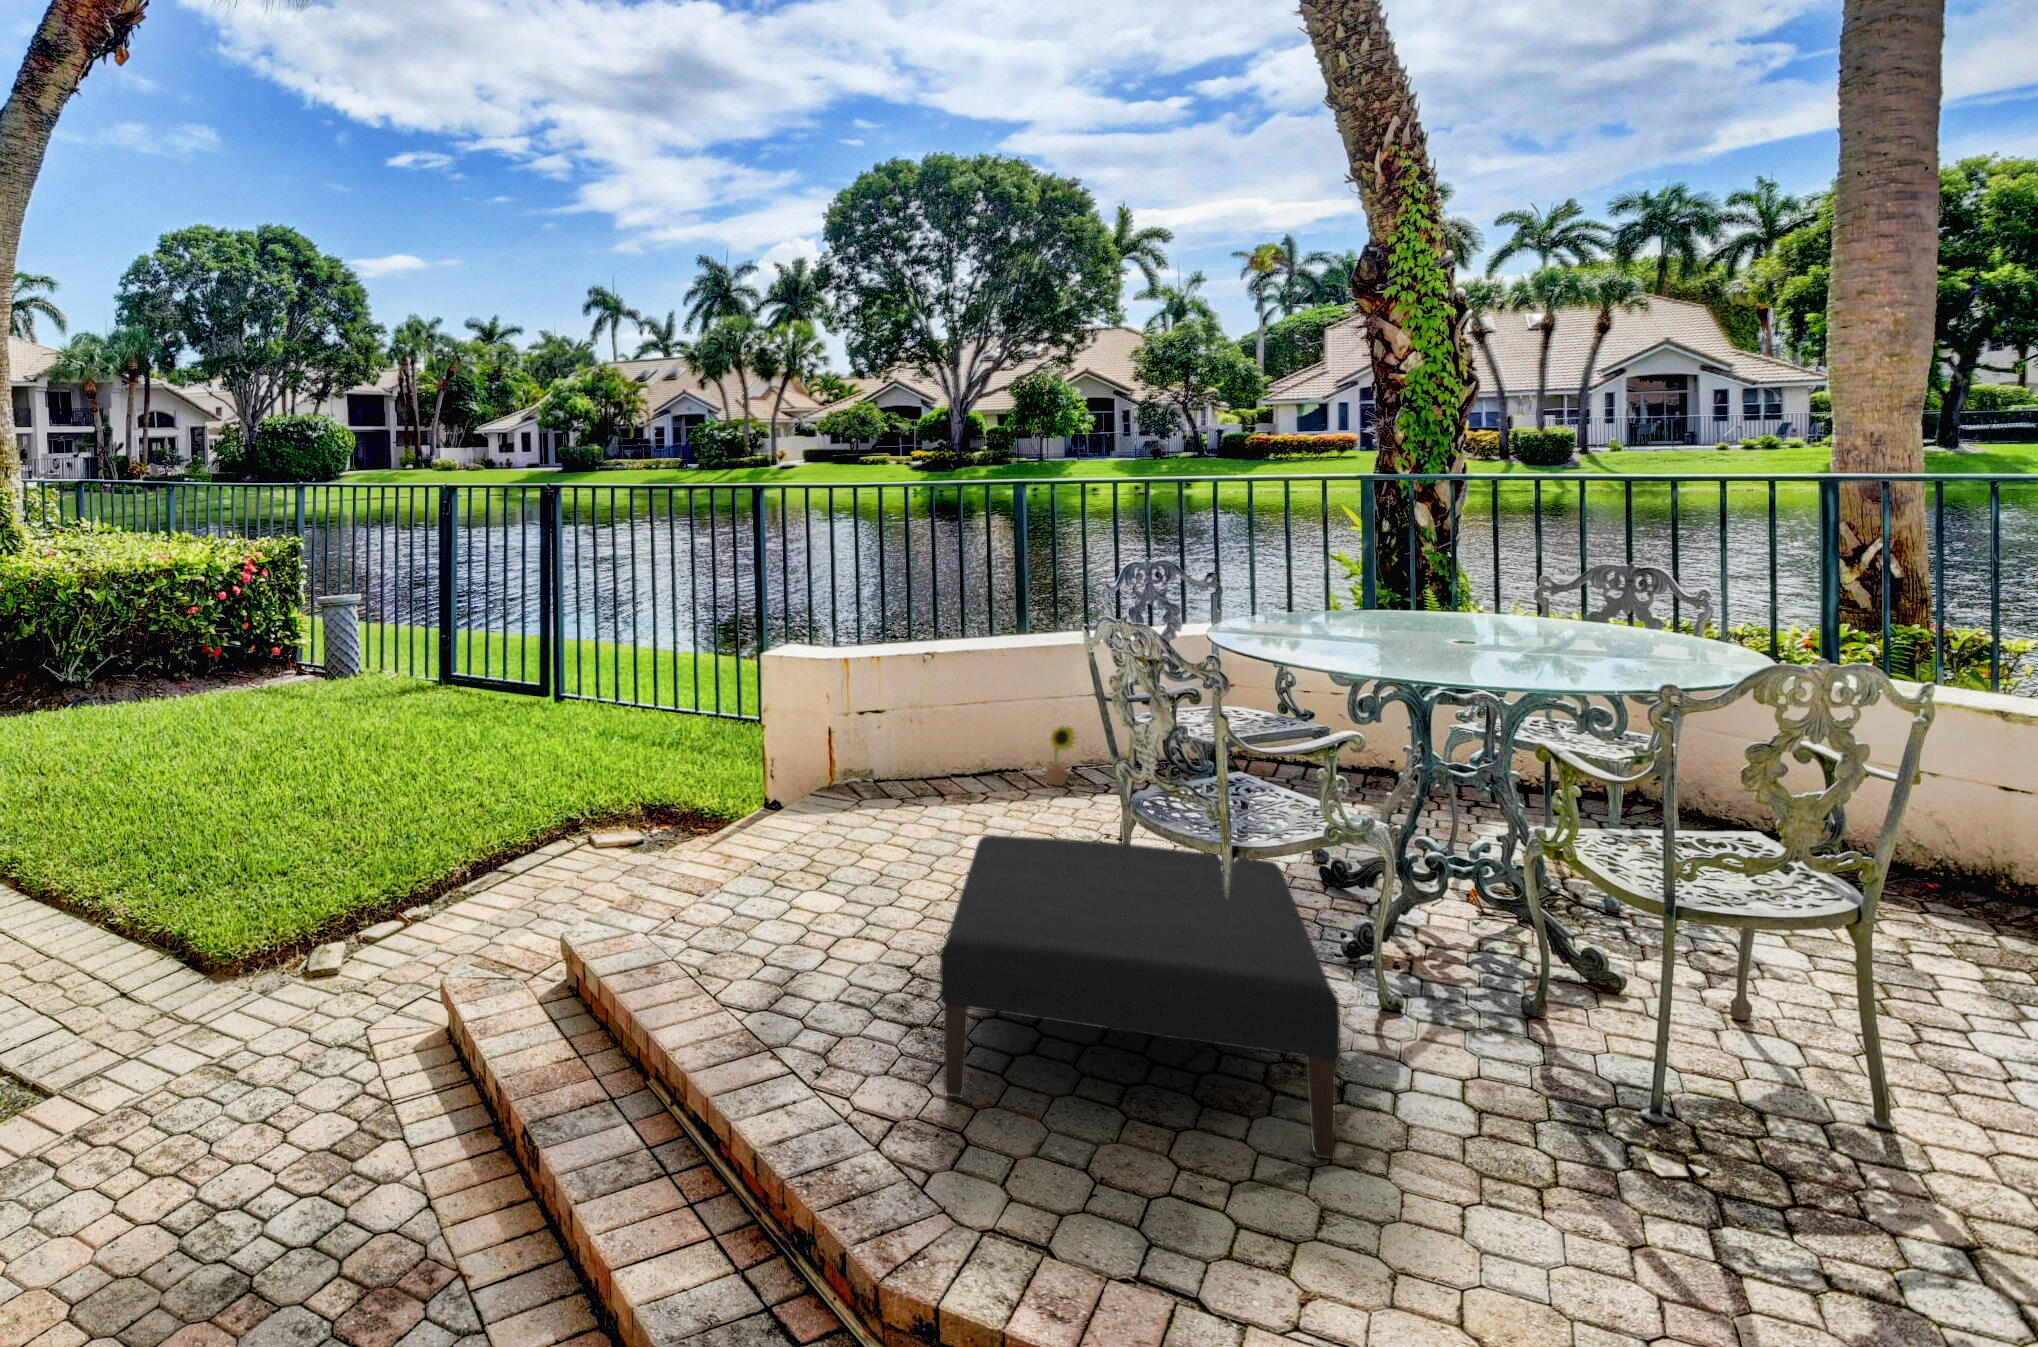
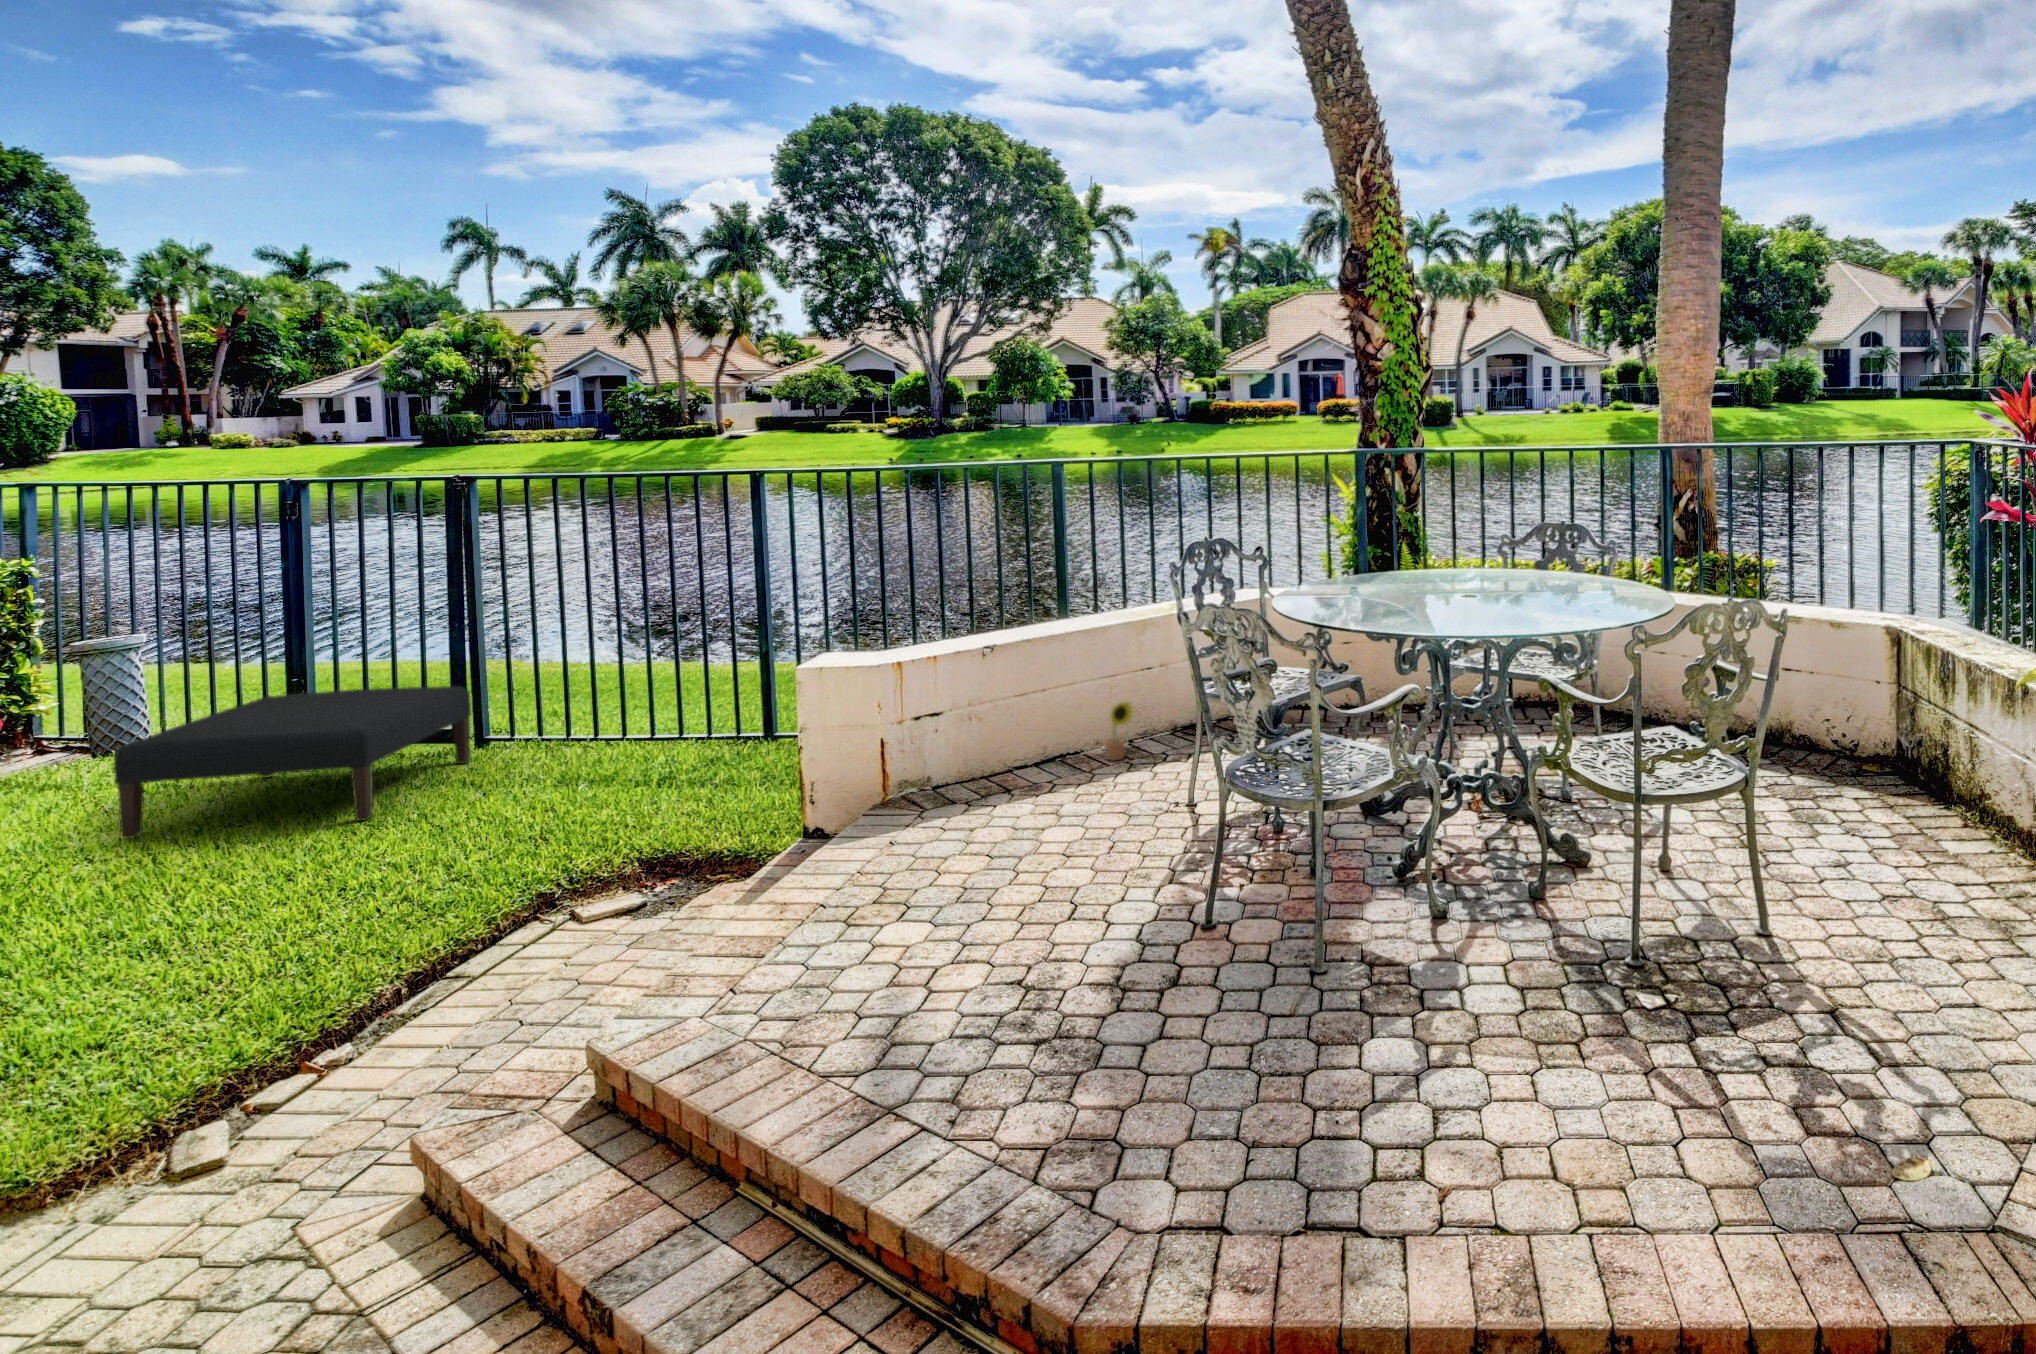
ottoman: present [940,835,1340,1159] -> present [113,686,471,839]

